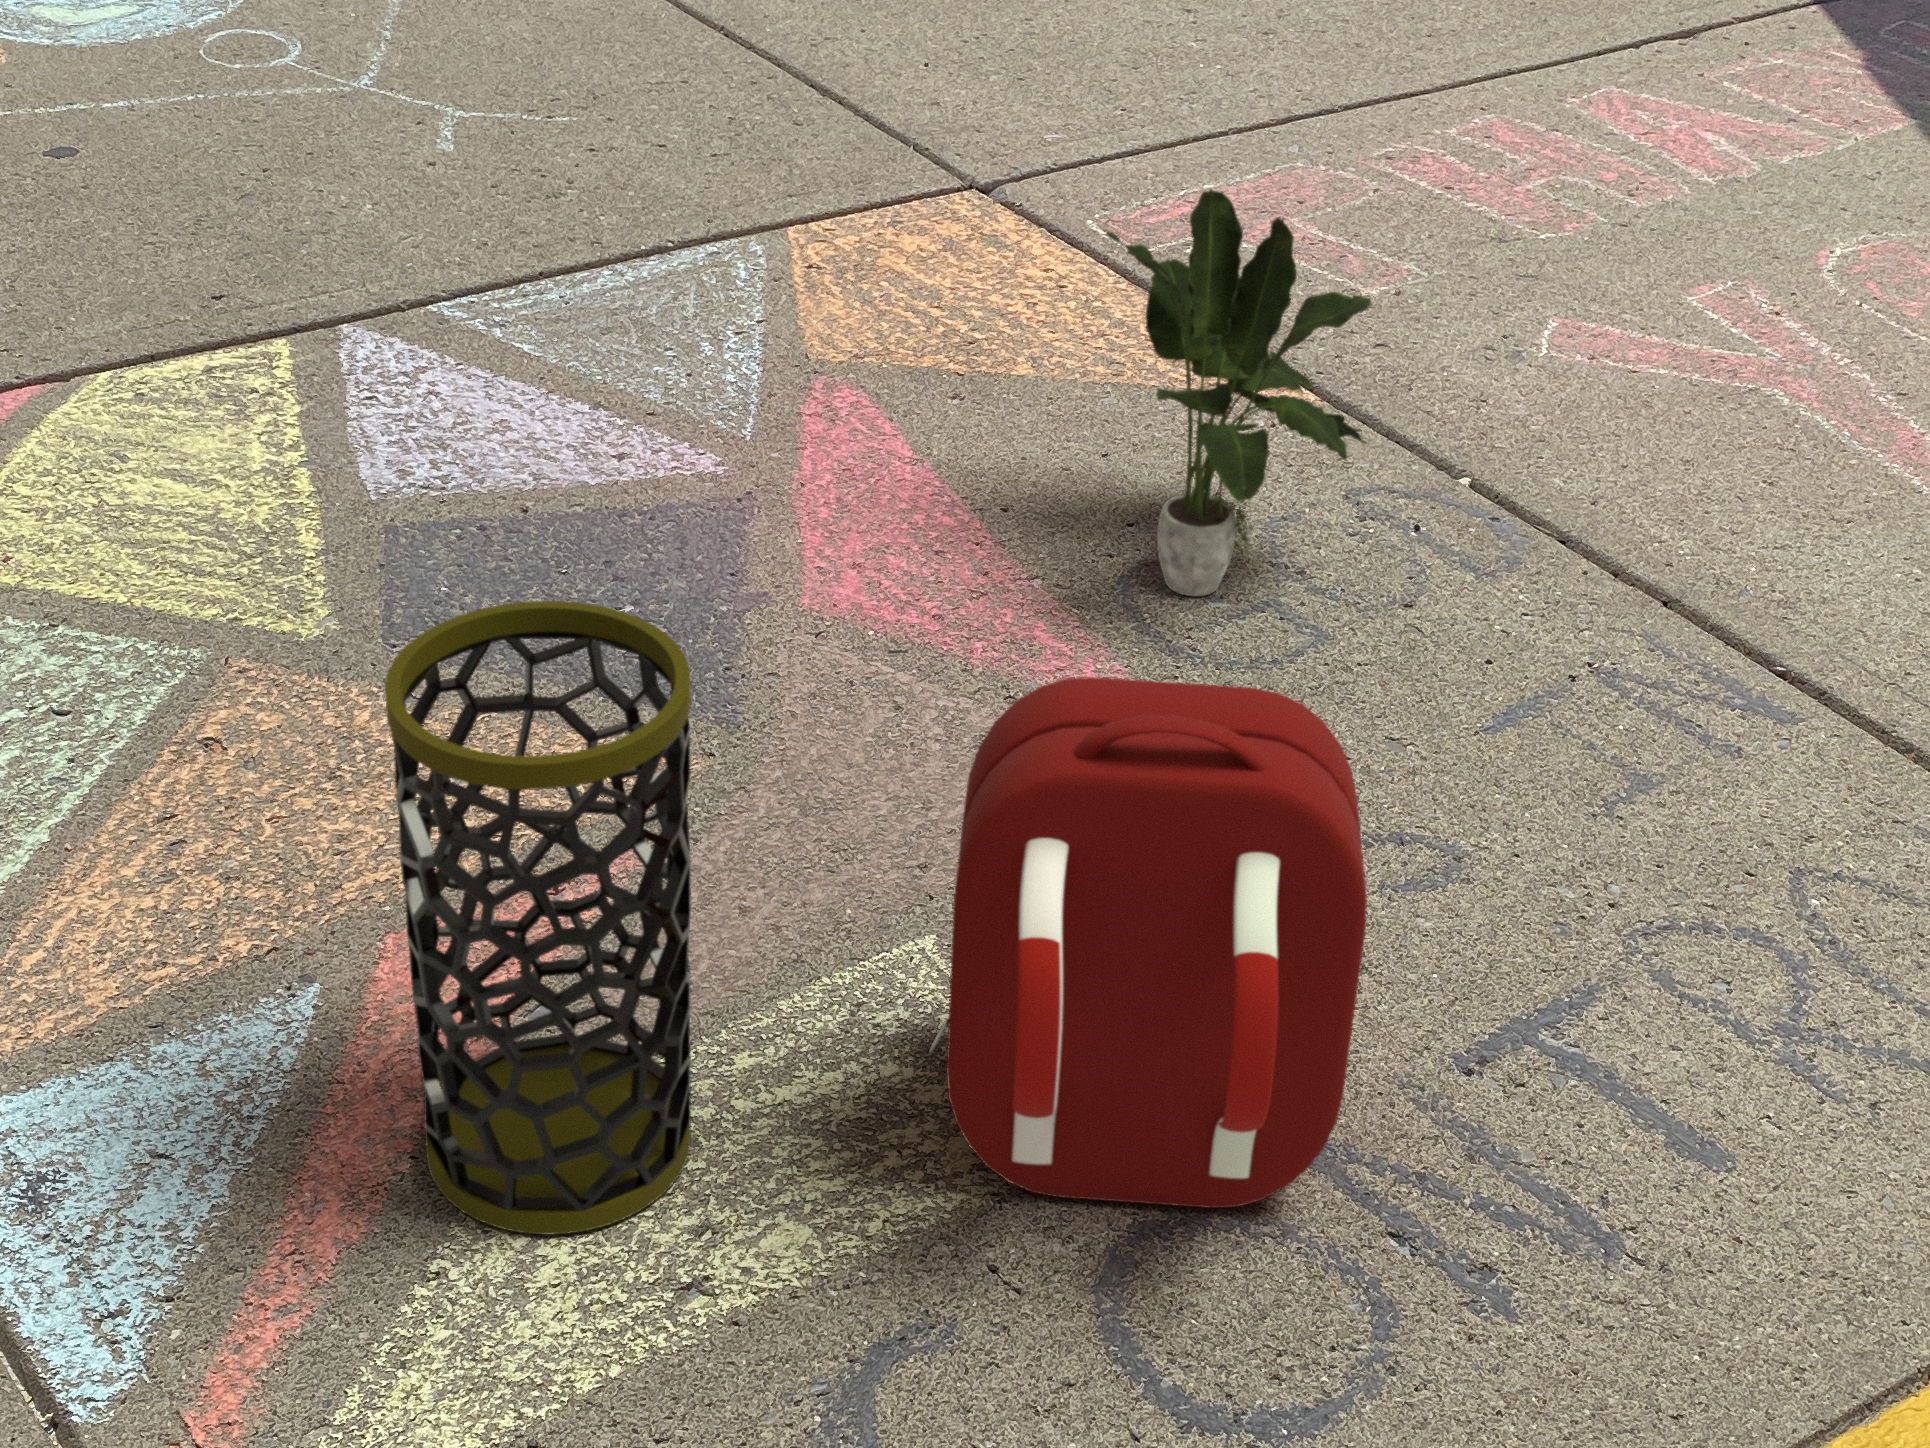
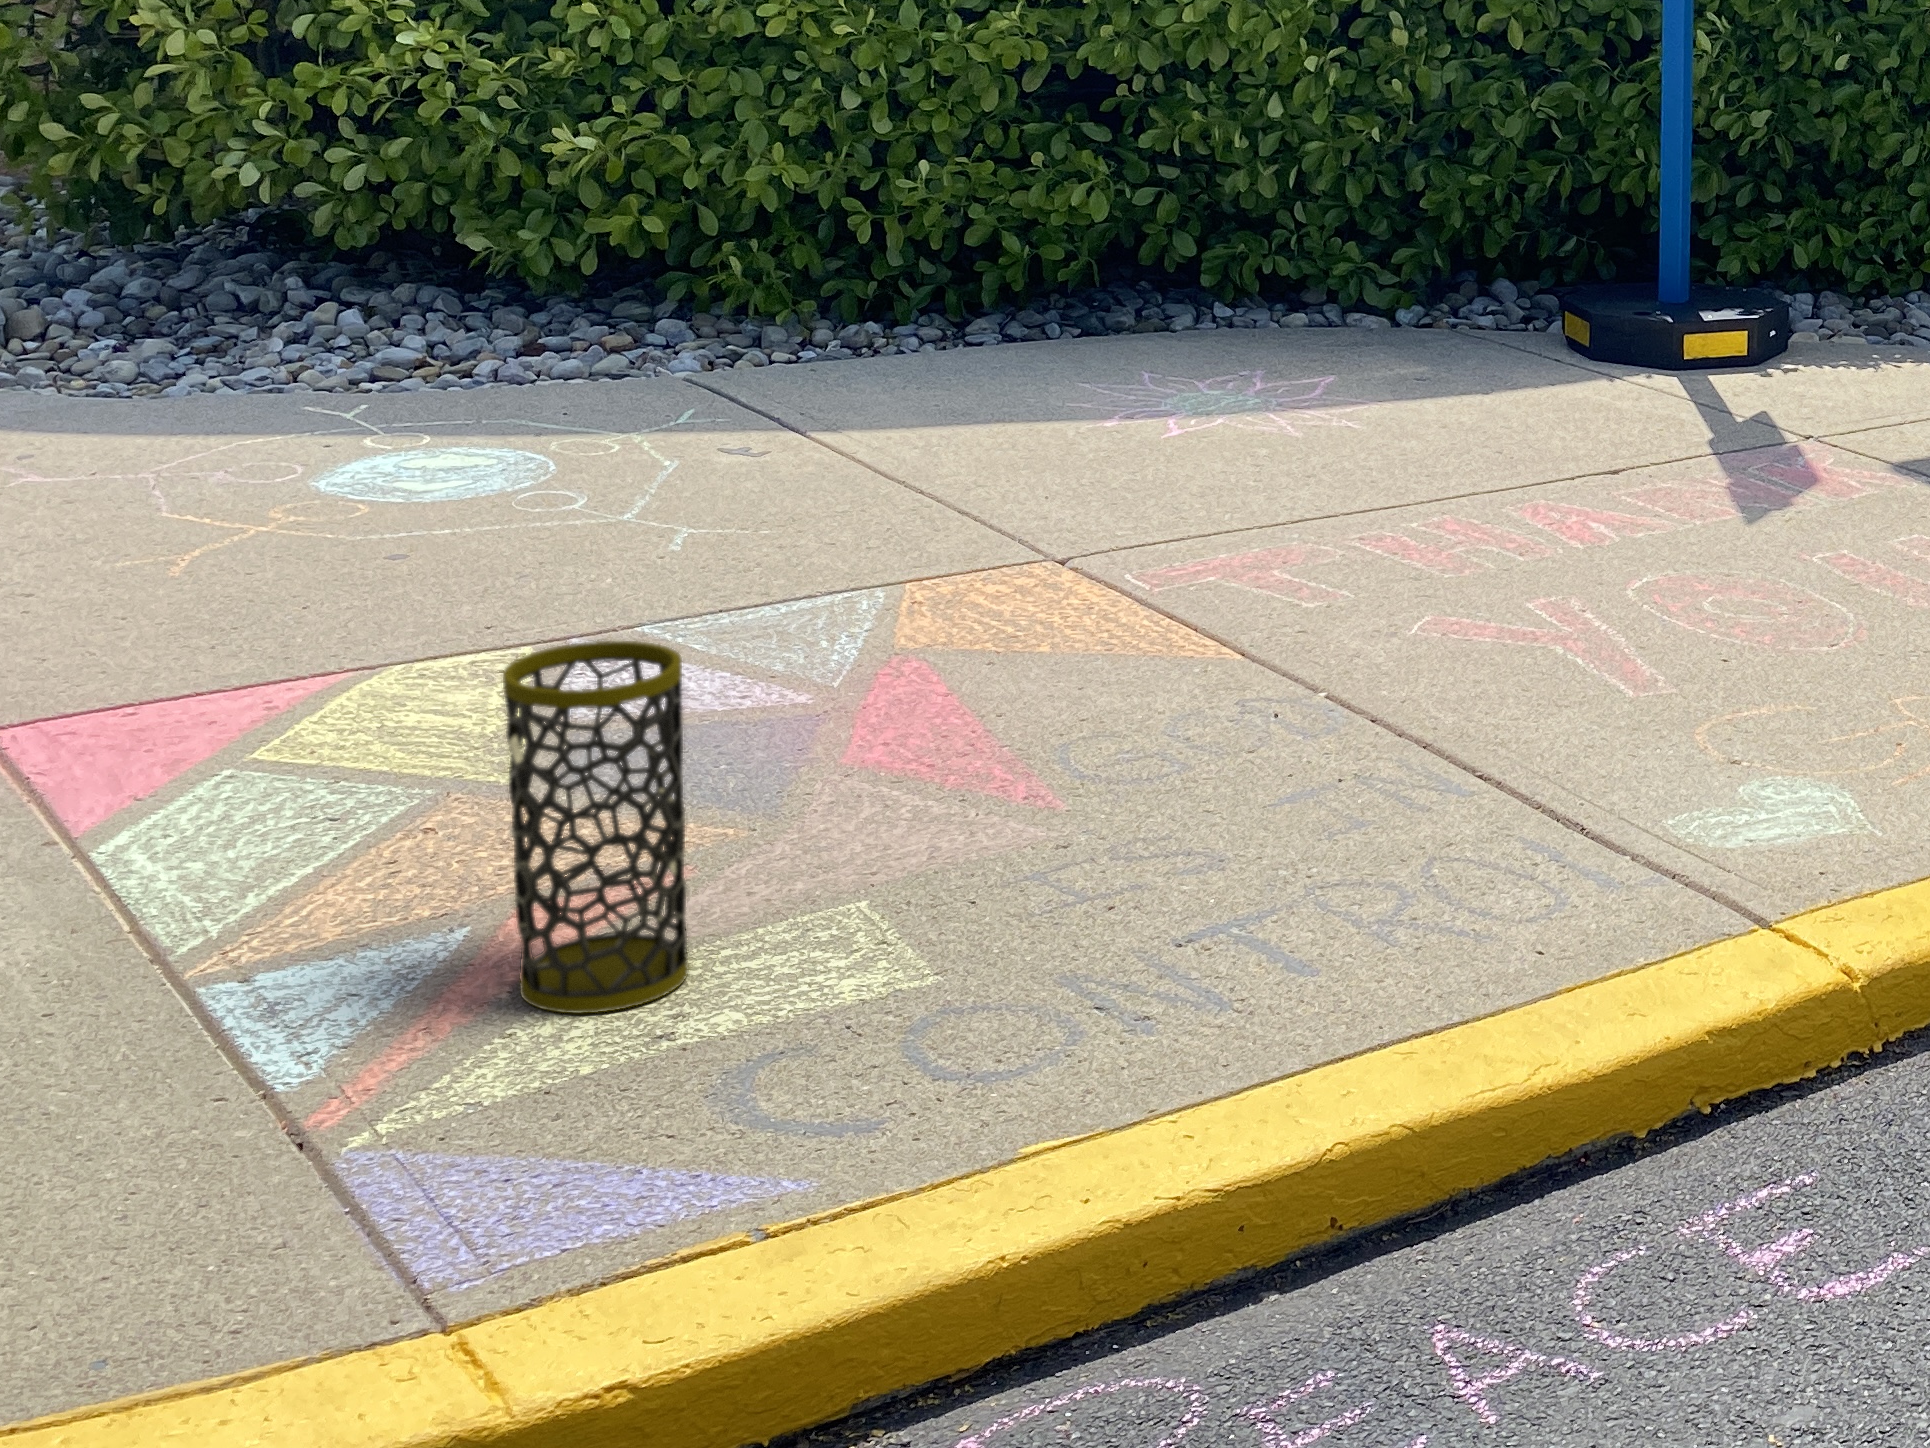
potted plant: present [1106,189,1371,596] -> none [1043,482,1221,750]
backpack: present [928,677,1367,1208] -> none [831,671,1083,992]

